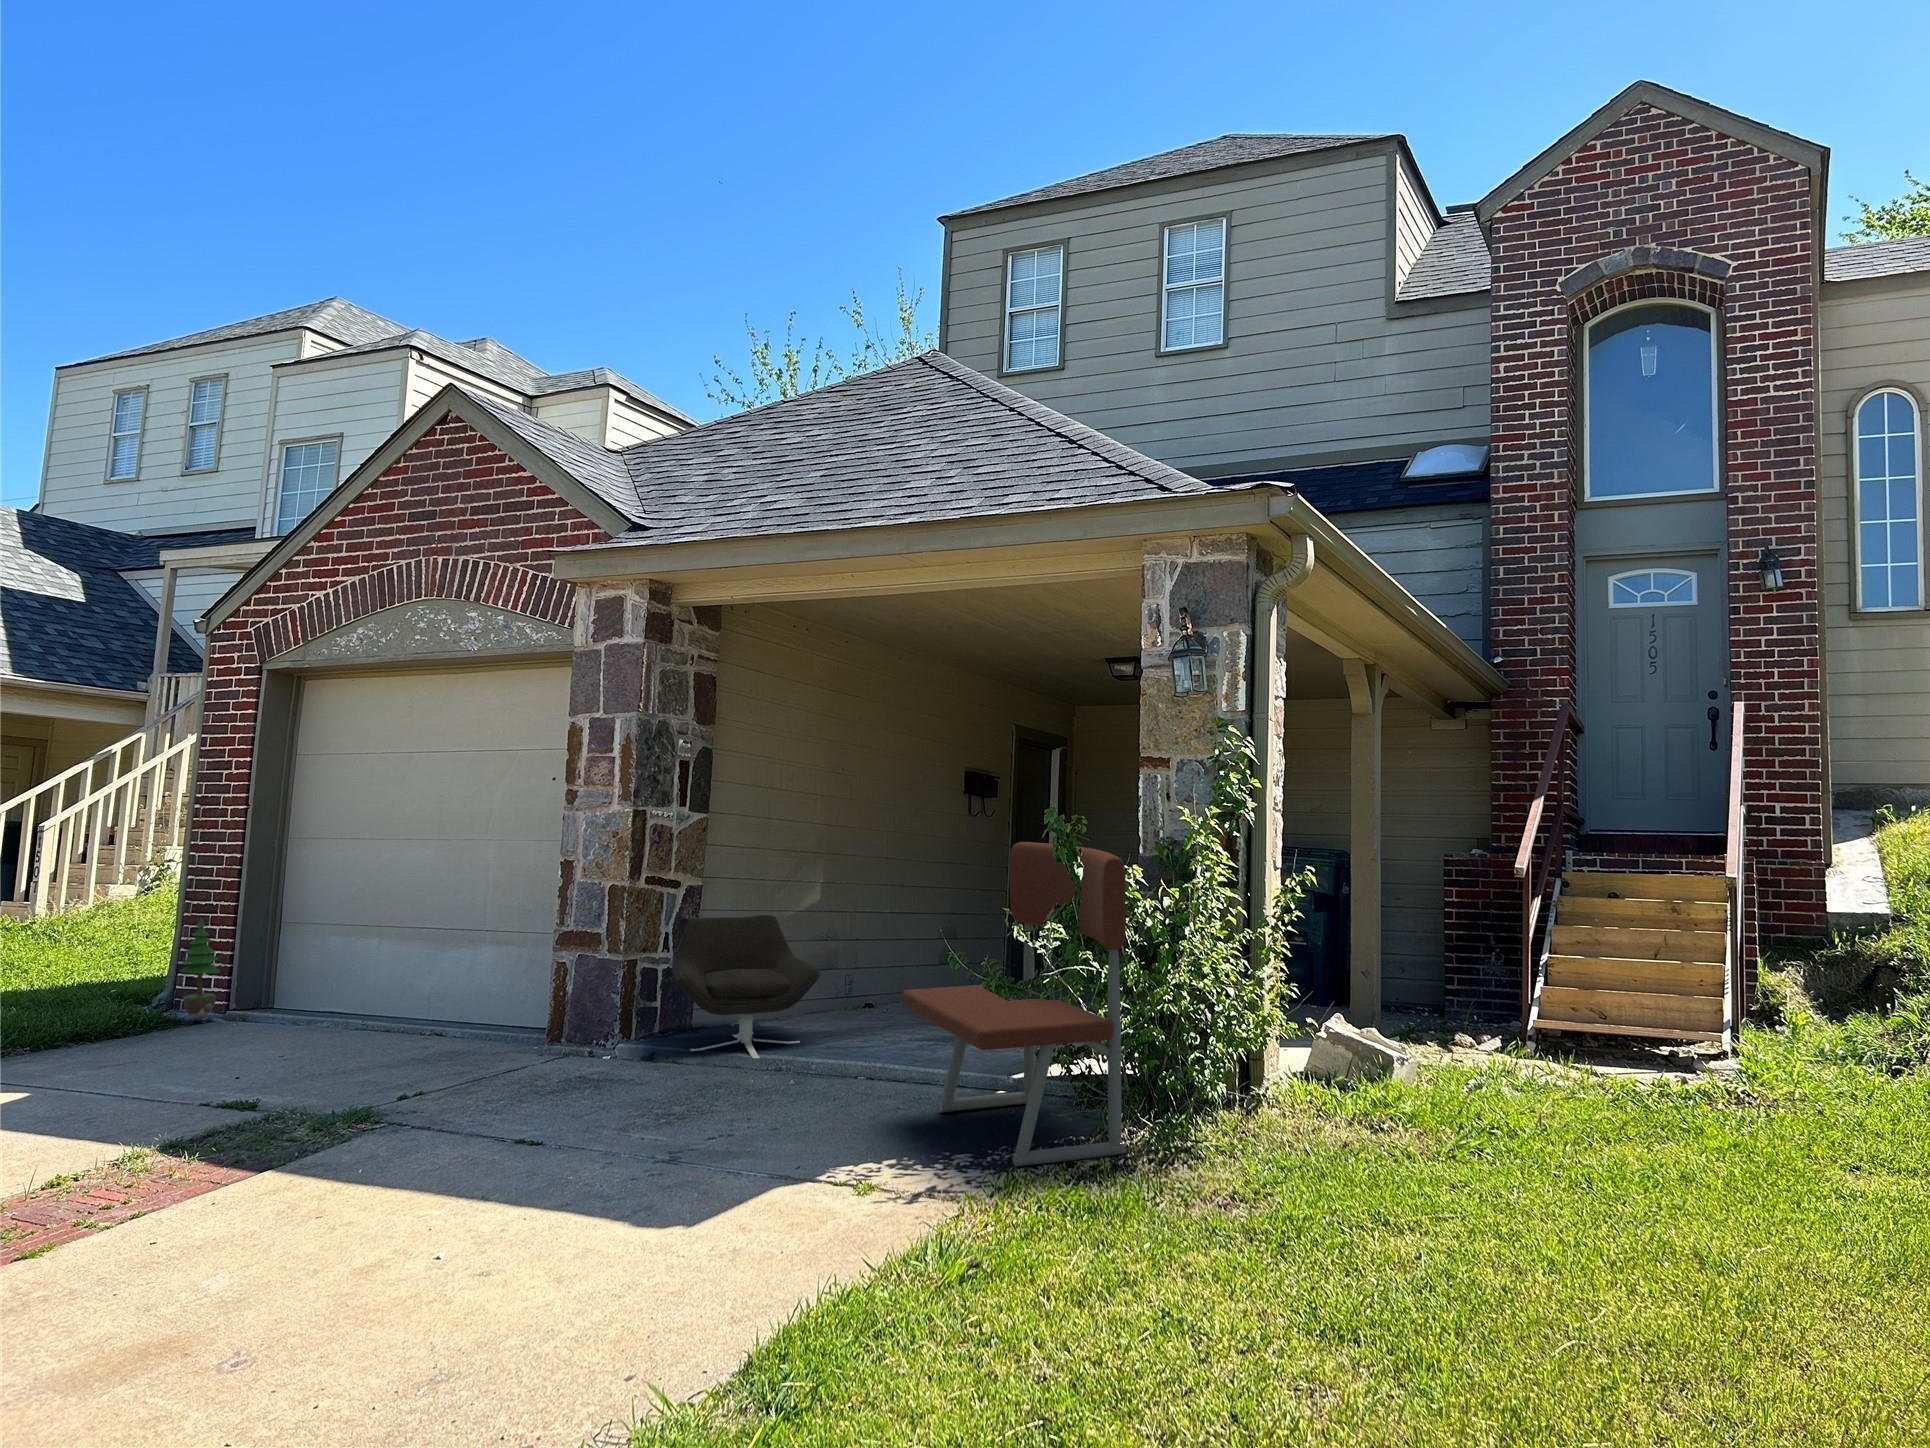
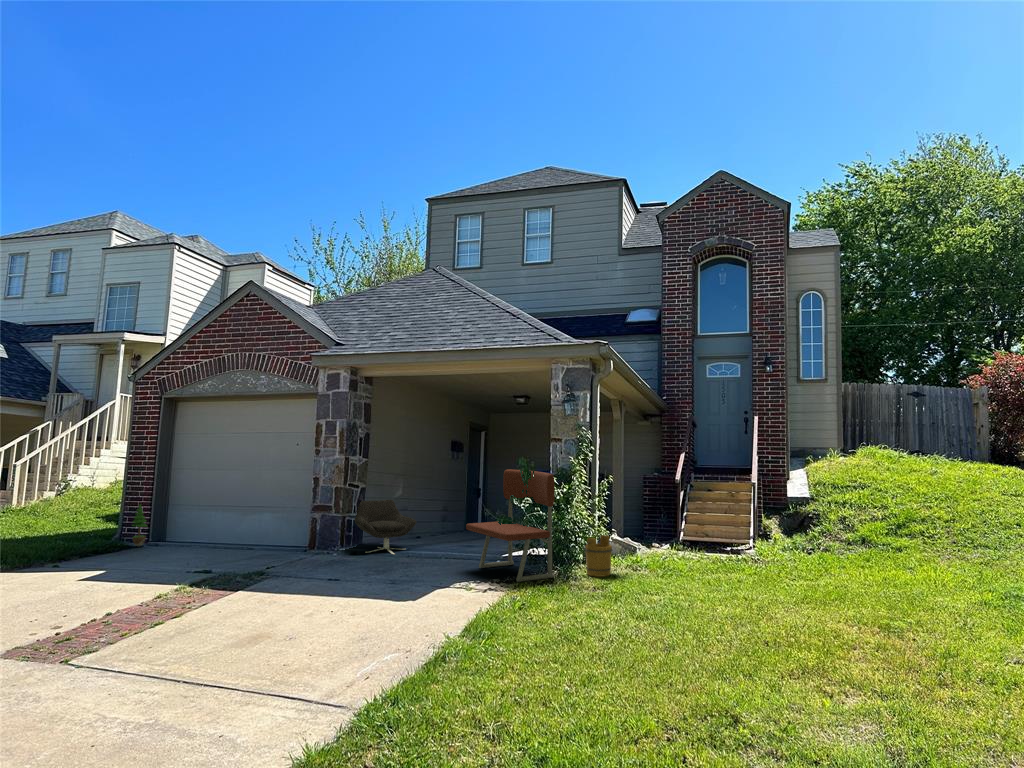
bucket: none [1212,1031,1299,1154] -> present [583,535,612,577]

